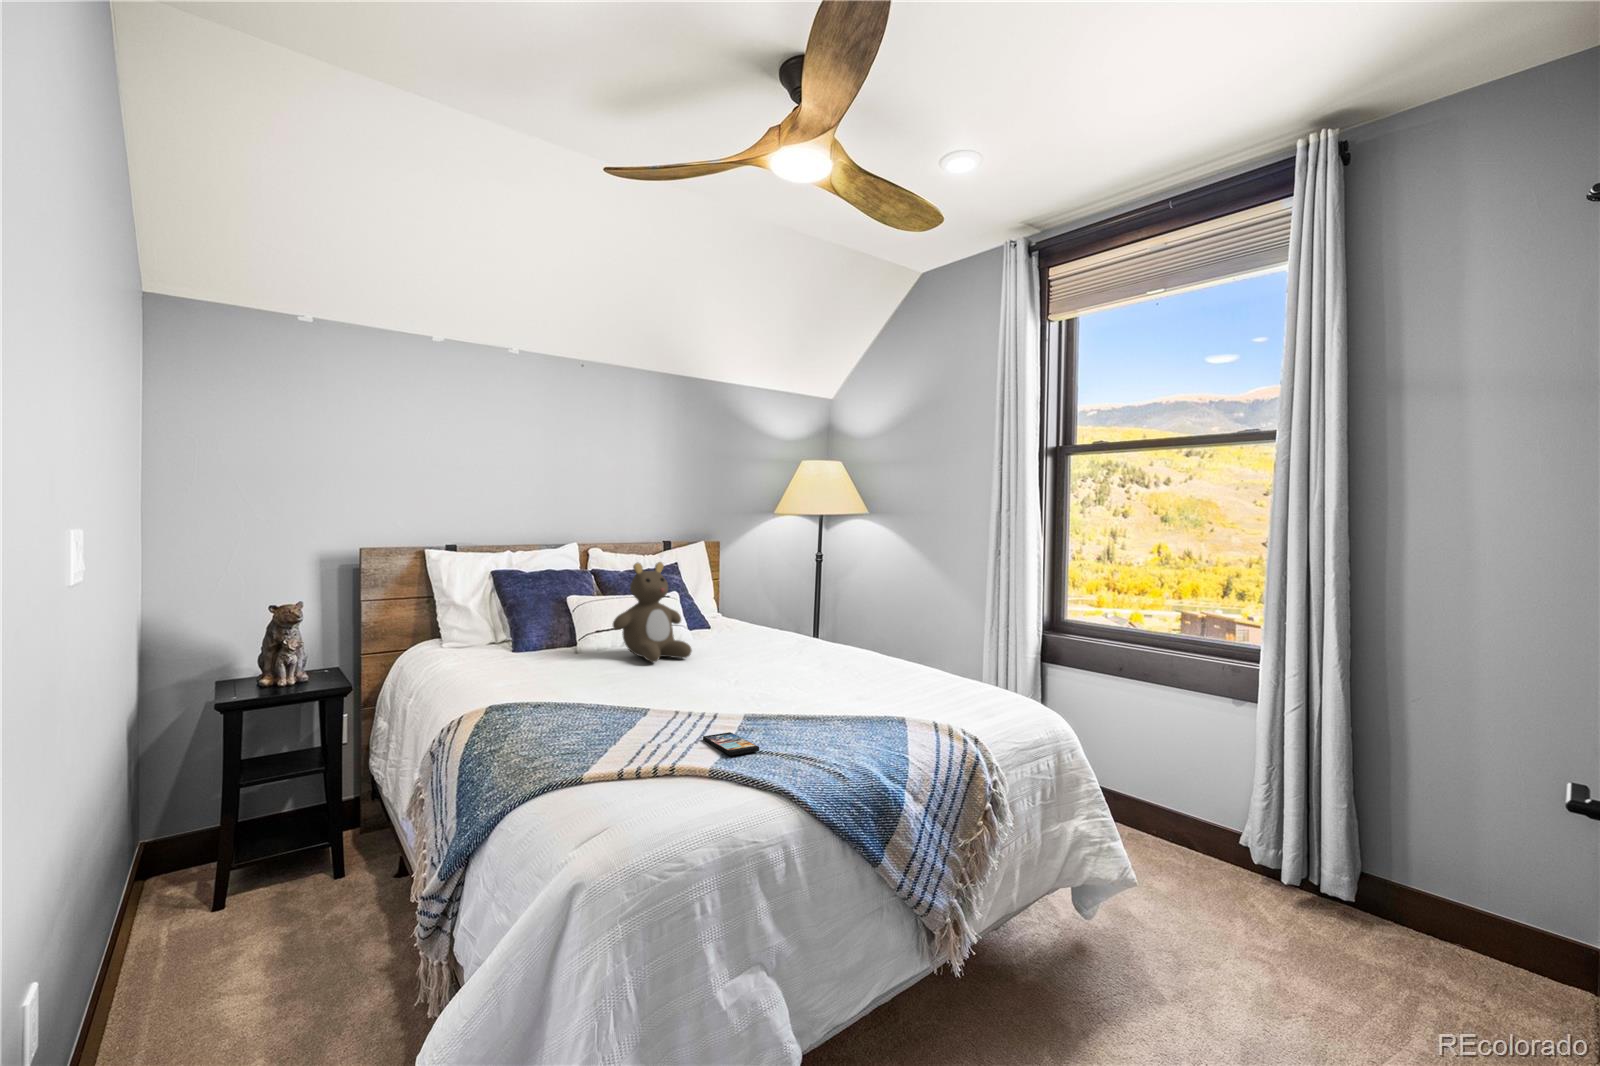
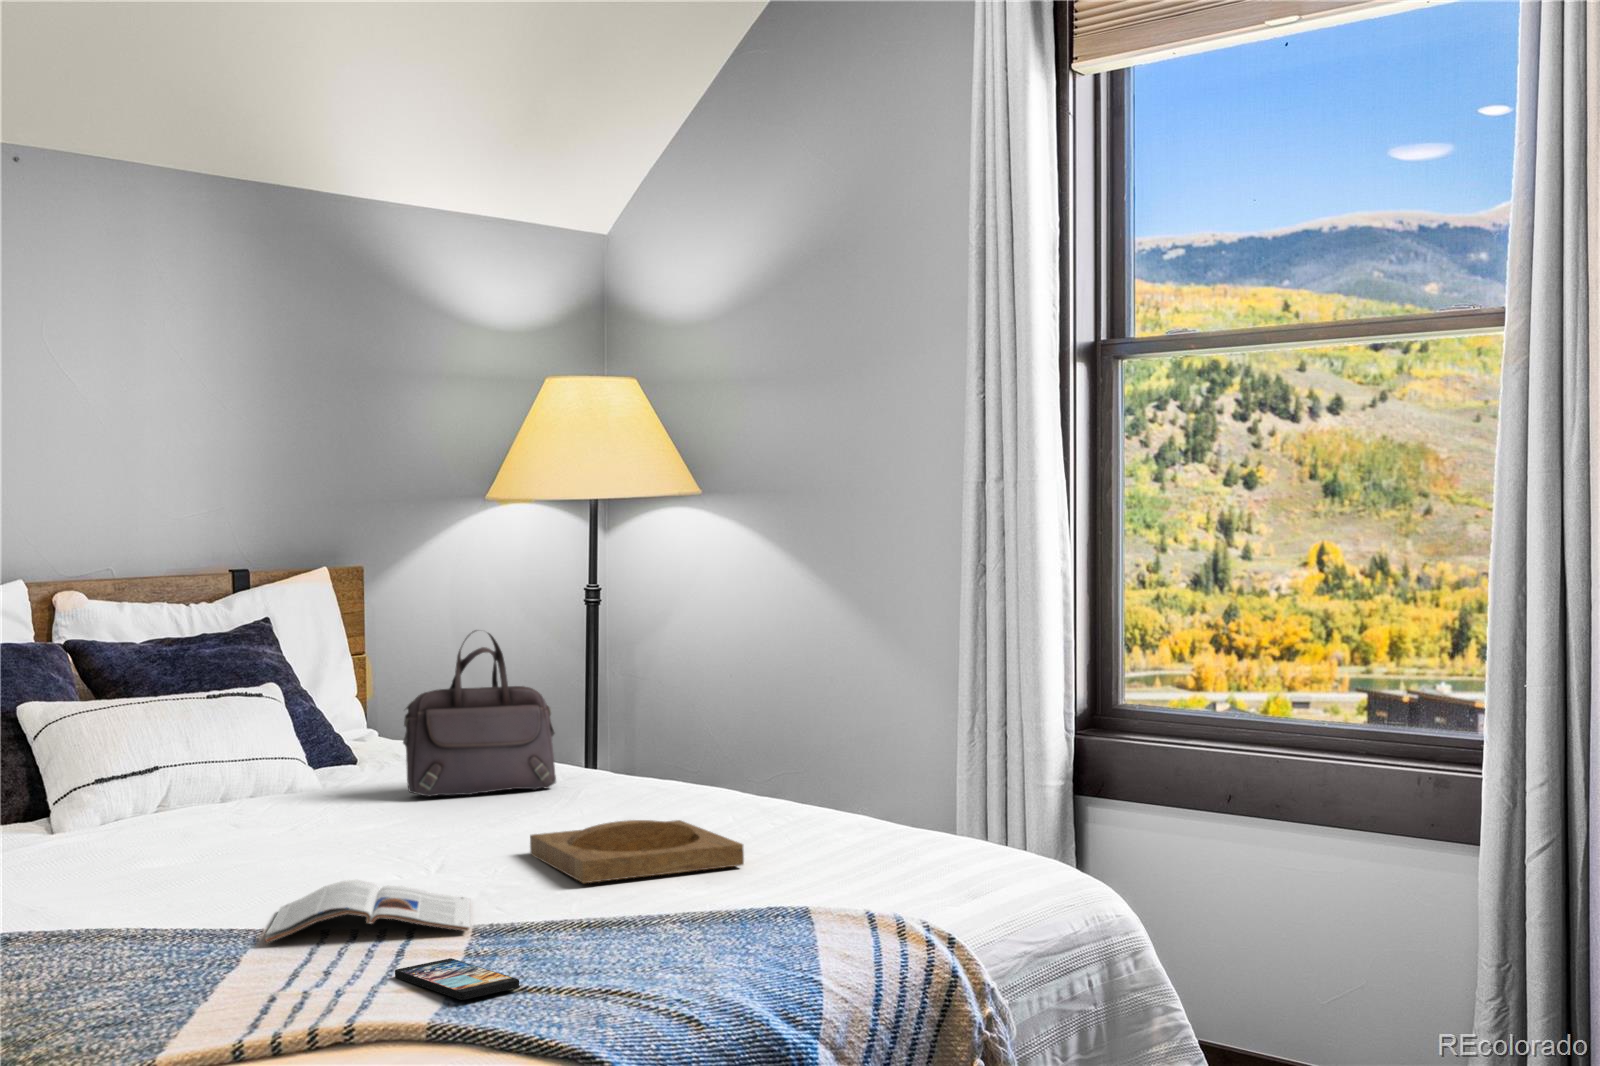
teddy bear: present [613,562,692,662] -> none [146,615,329,837]
handbag: none [727,573,796,648] -> present [403,630,556,796]
tray: none [778,667,877,697] -> present [530,820,744,883]
magazine: none [648,689,746,718] -> present [265,880,470,943]

